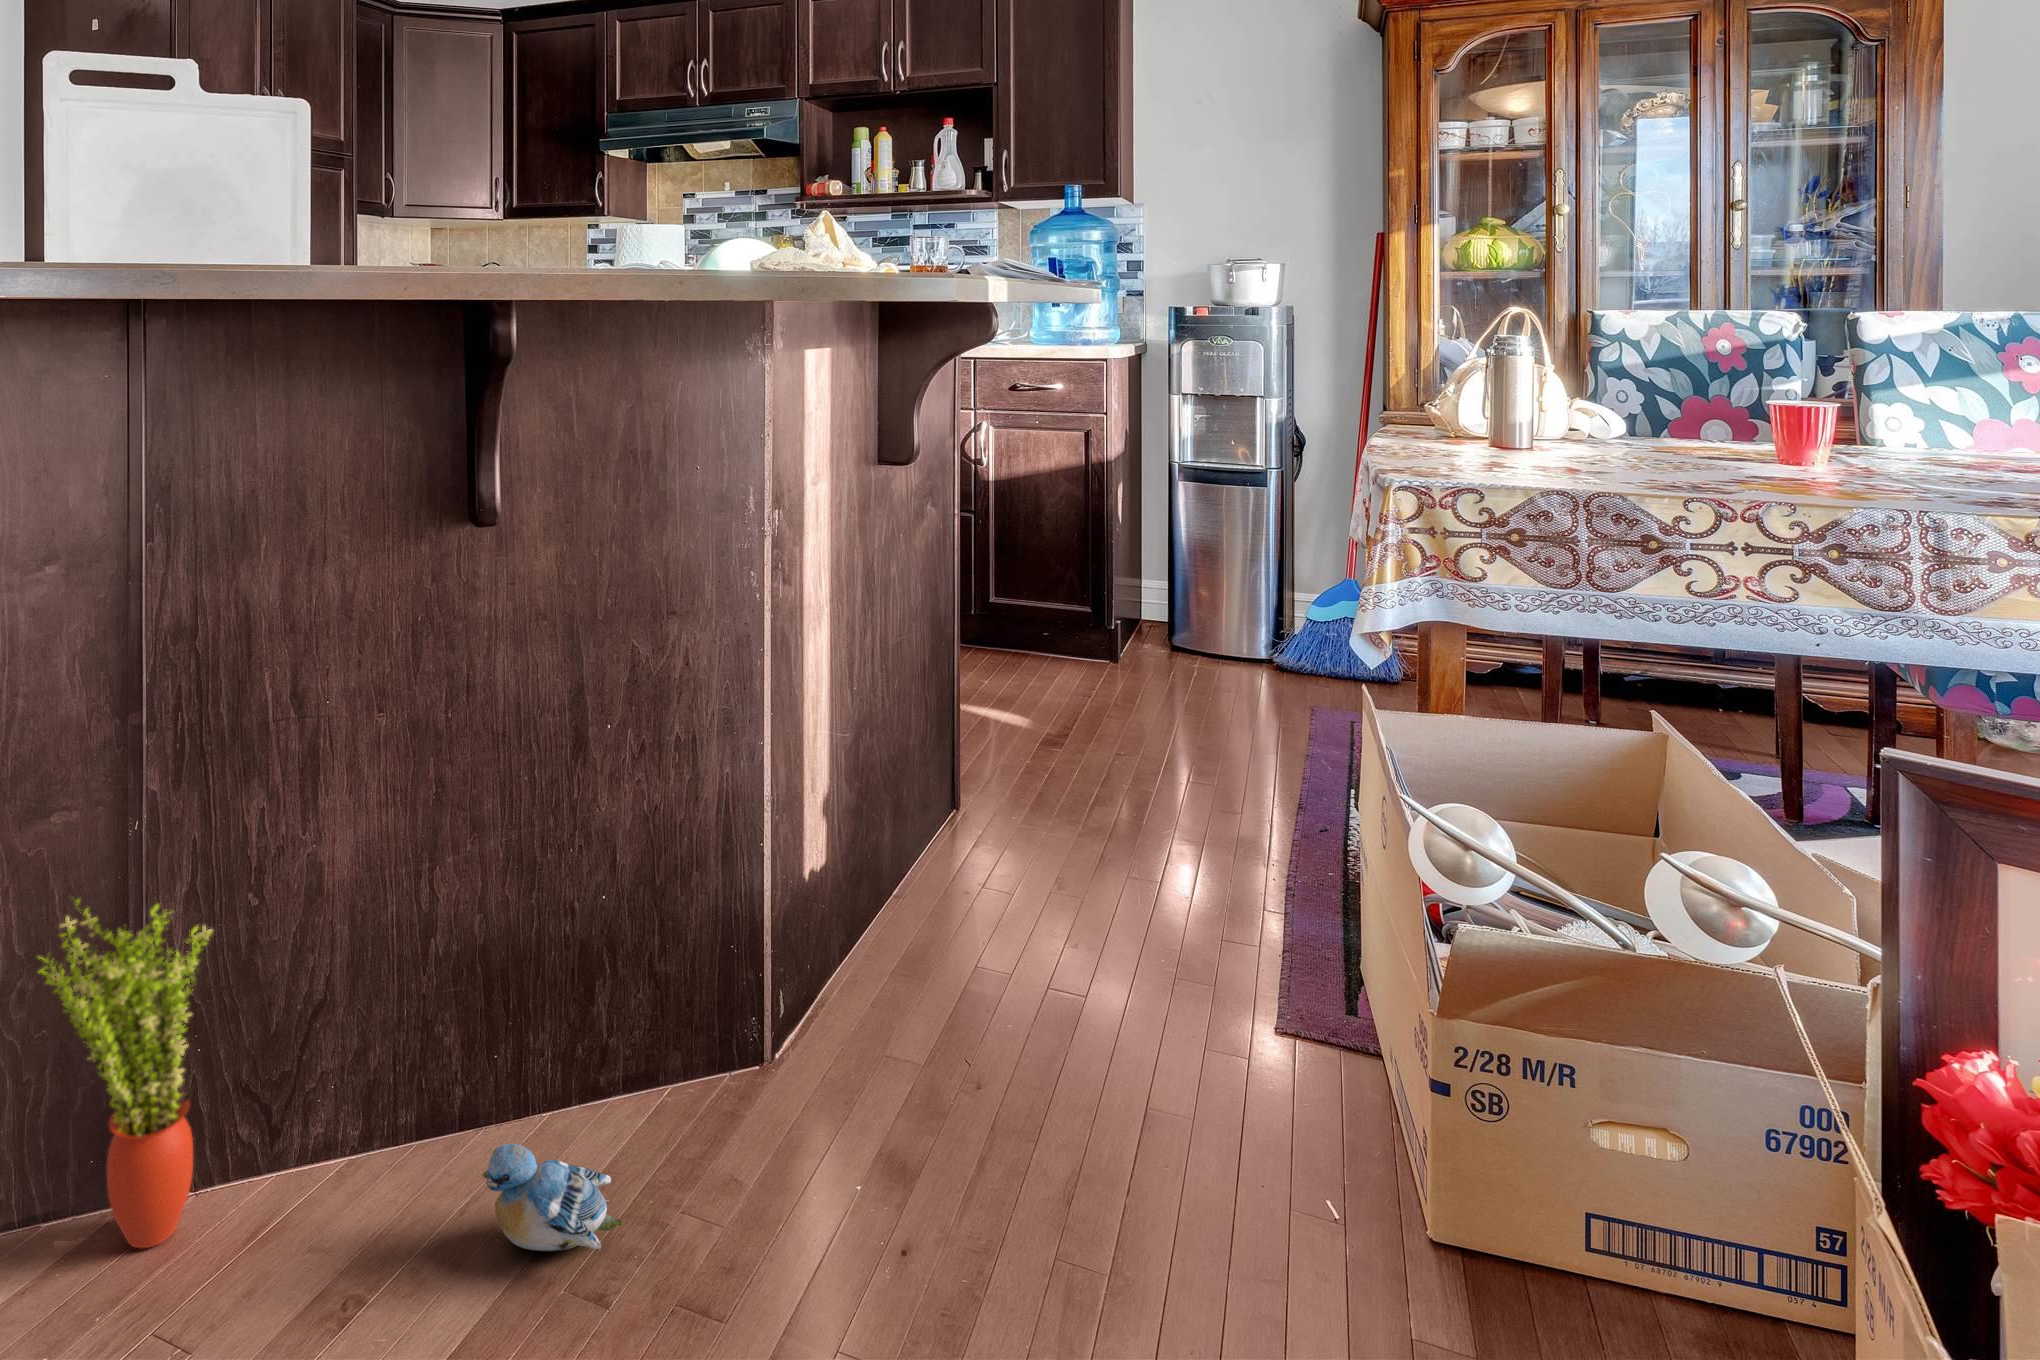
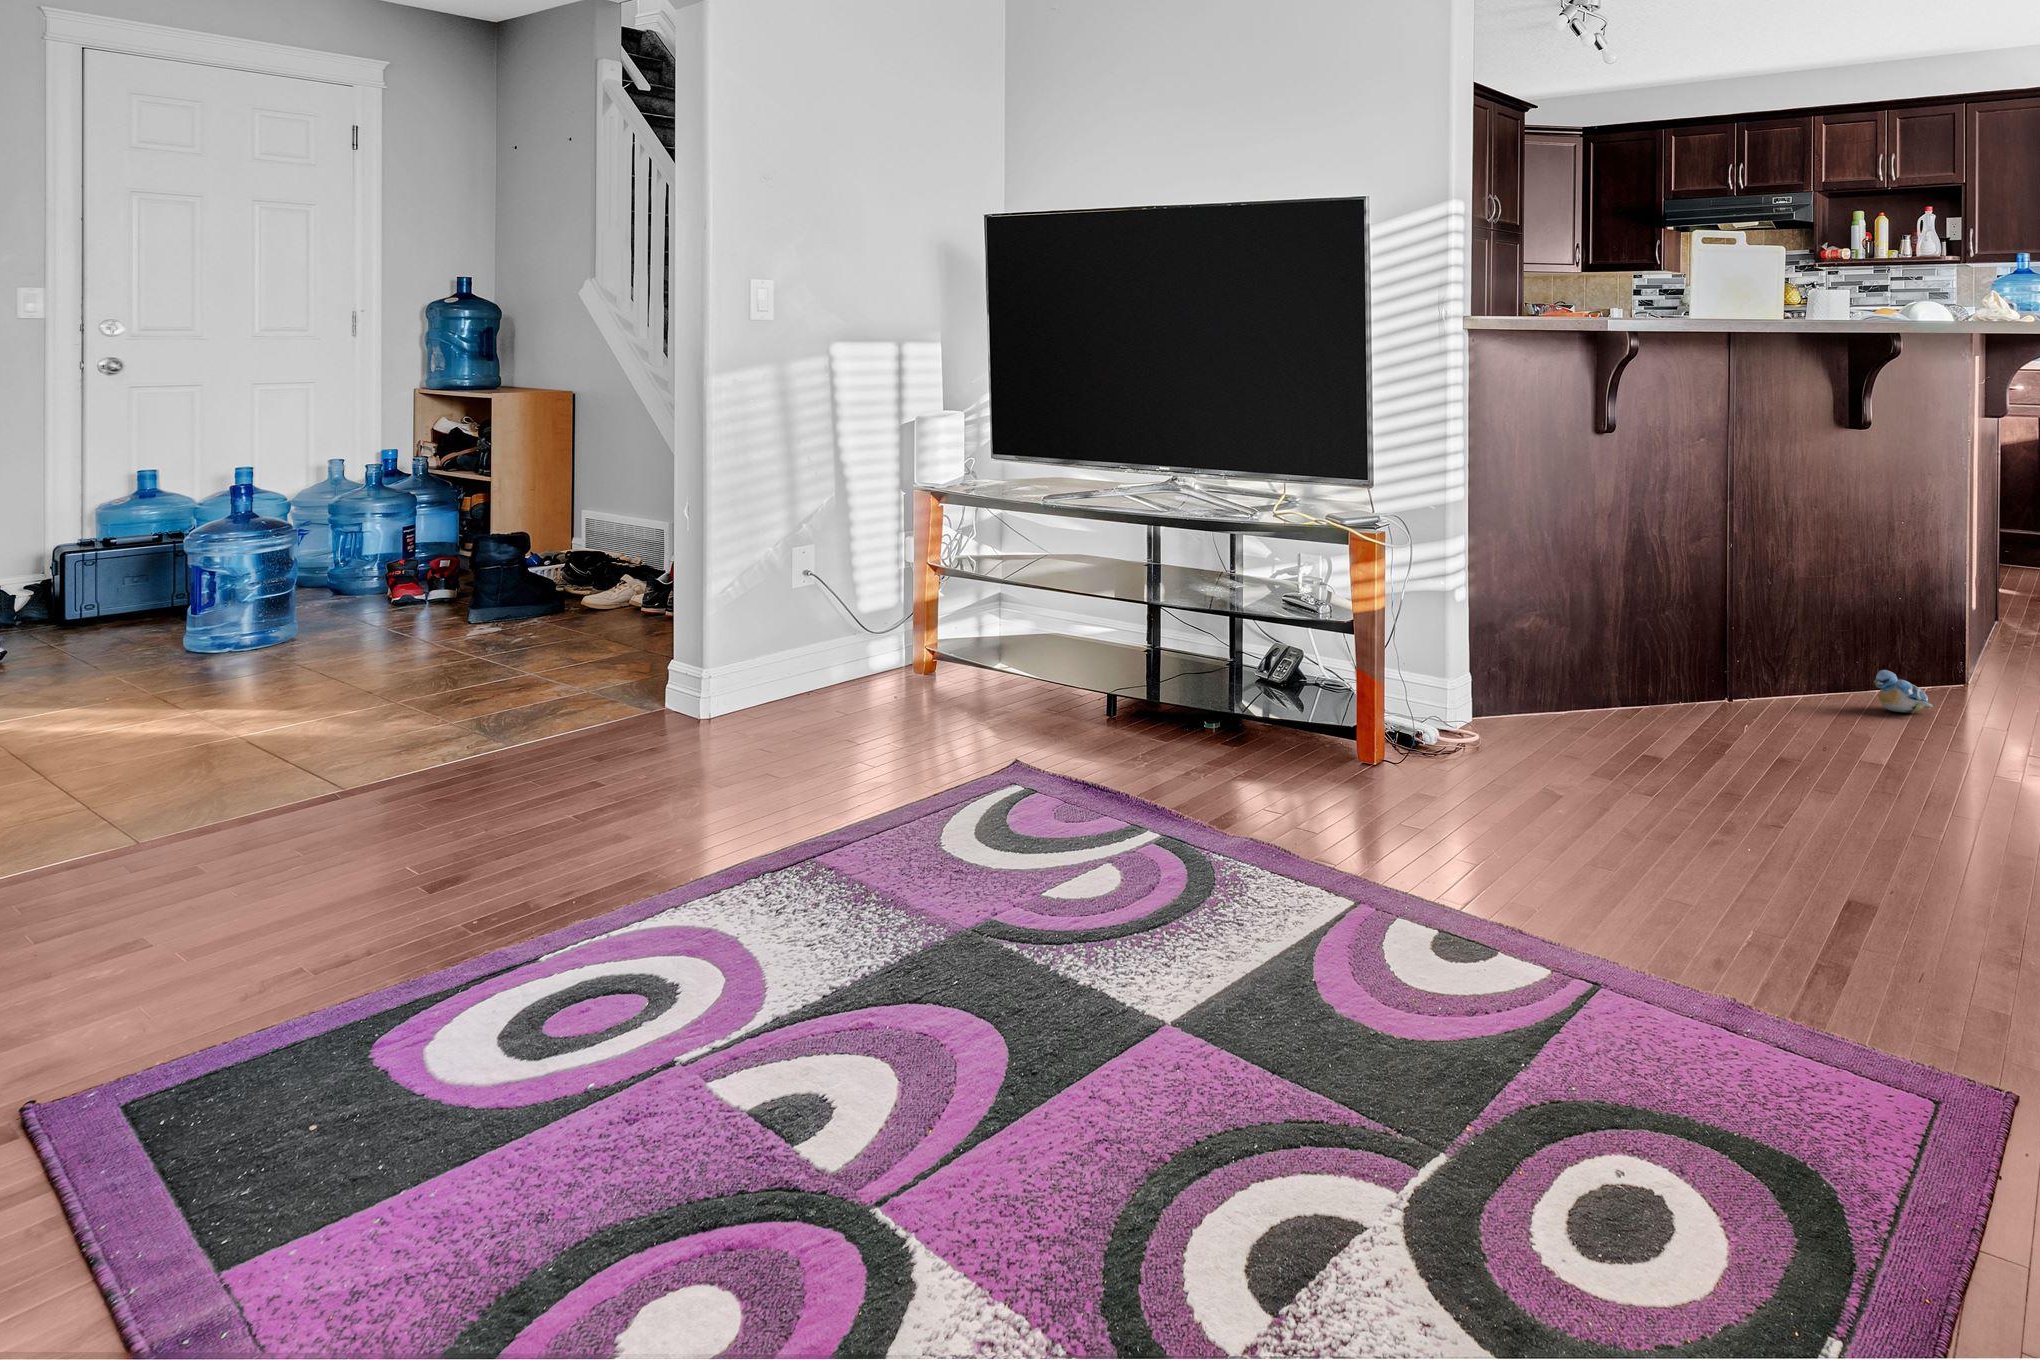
potted plant: present [39,897,212,1248] -> none [1698,552,1761,704]

